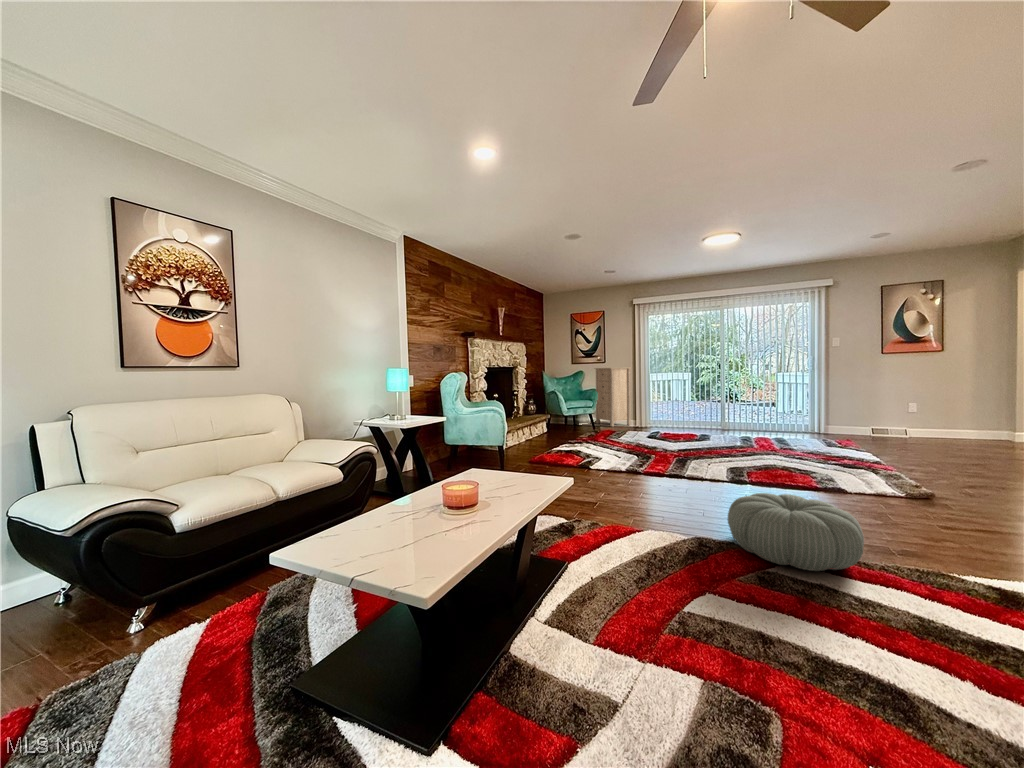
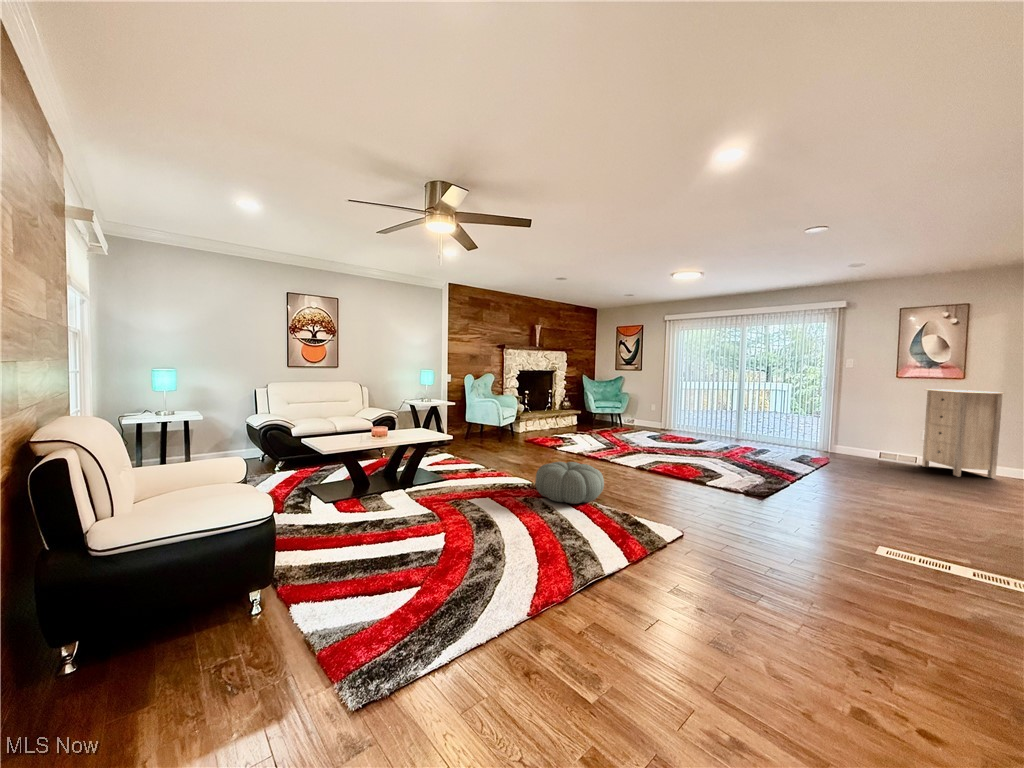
storage cabinet: present [595,368,631,426] -> present [922,389,1004,478]

